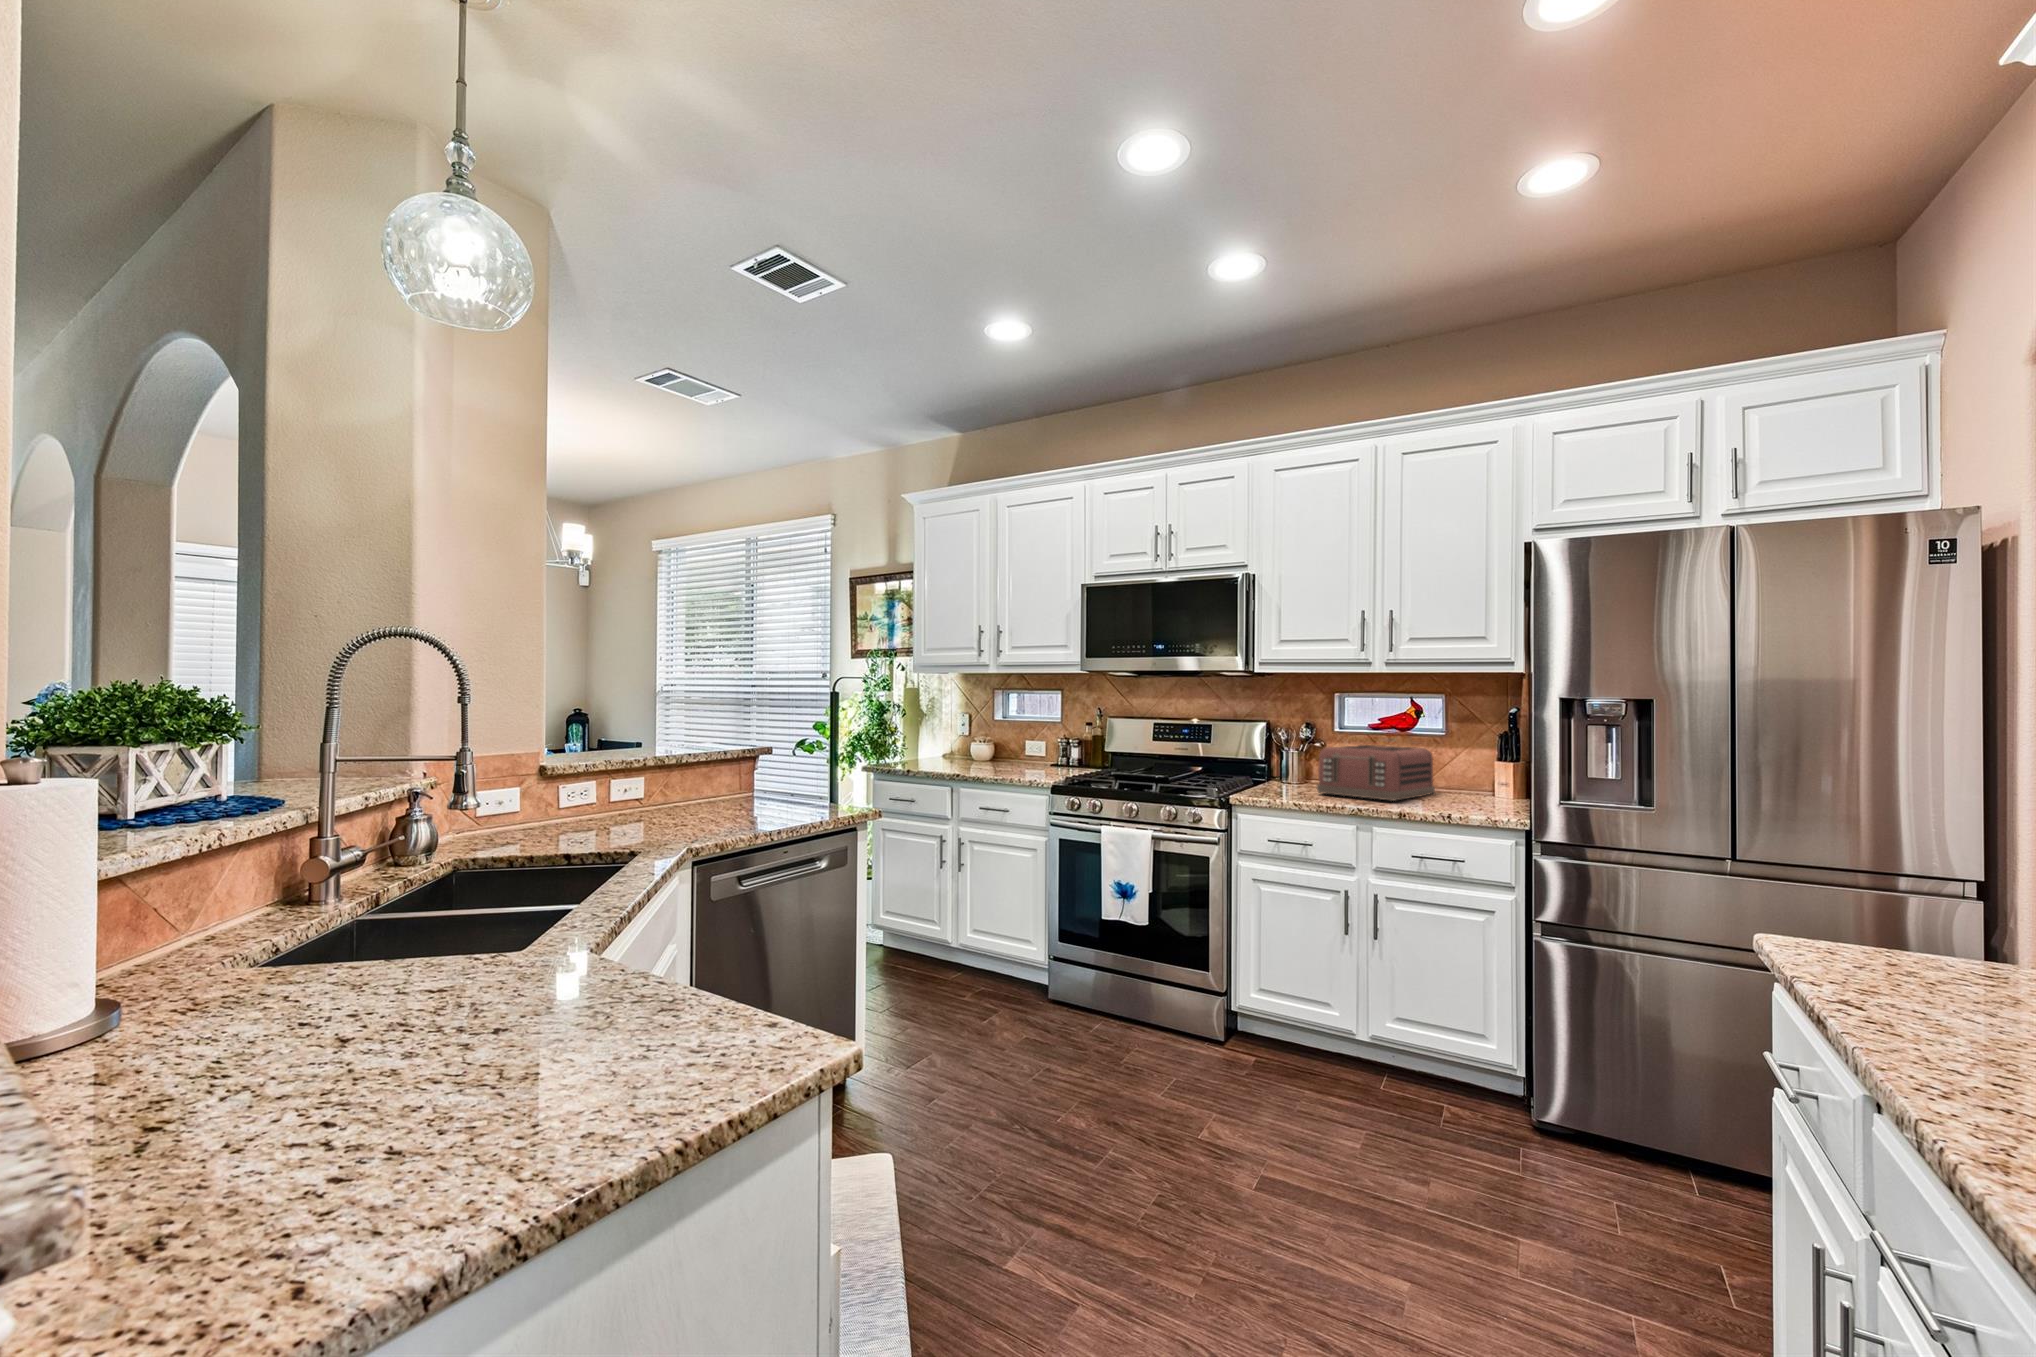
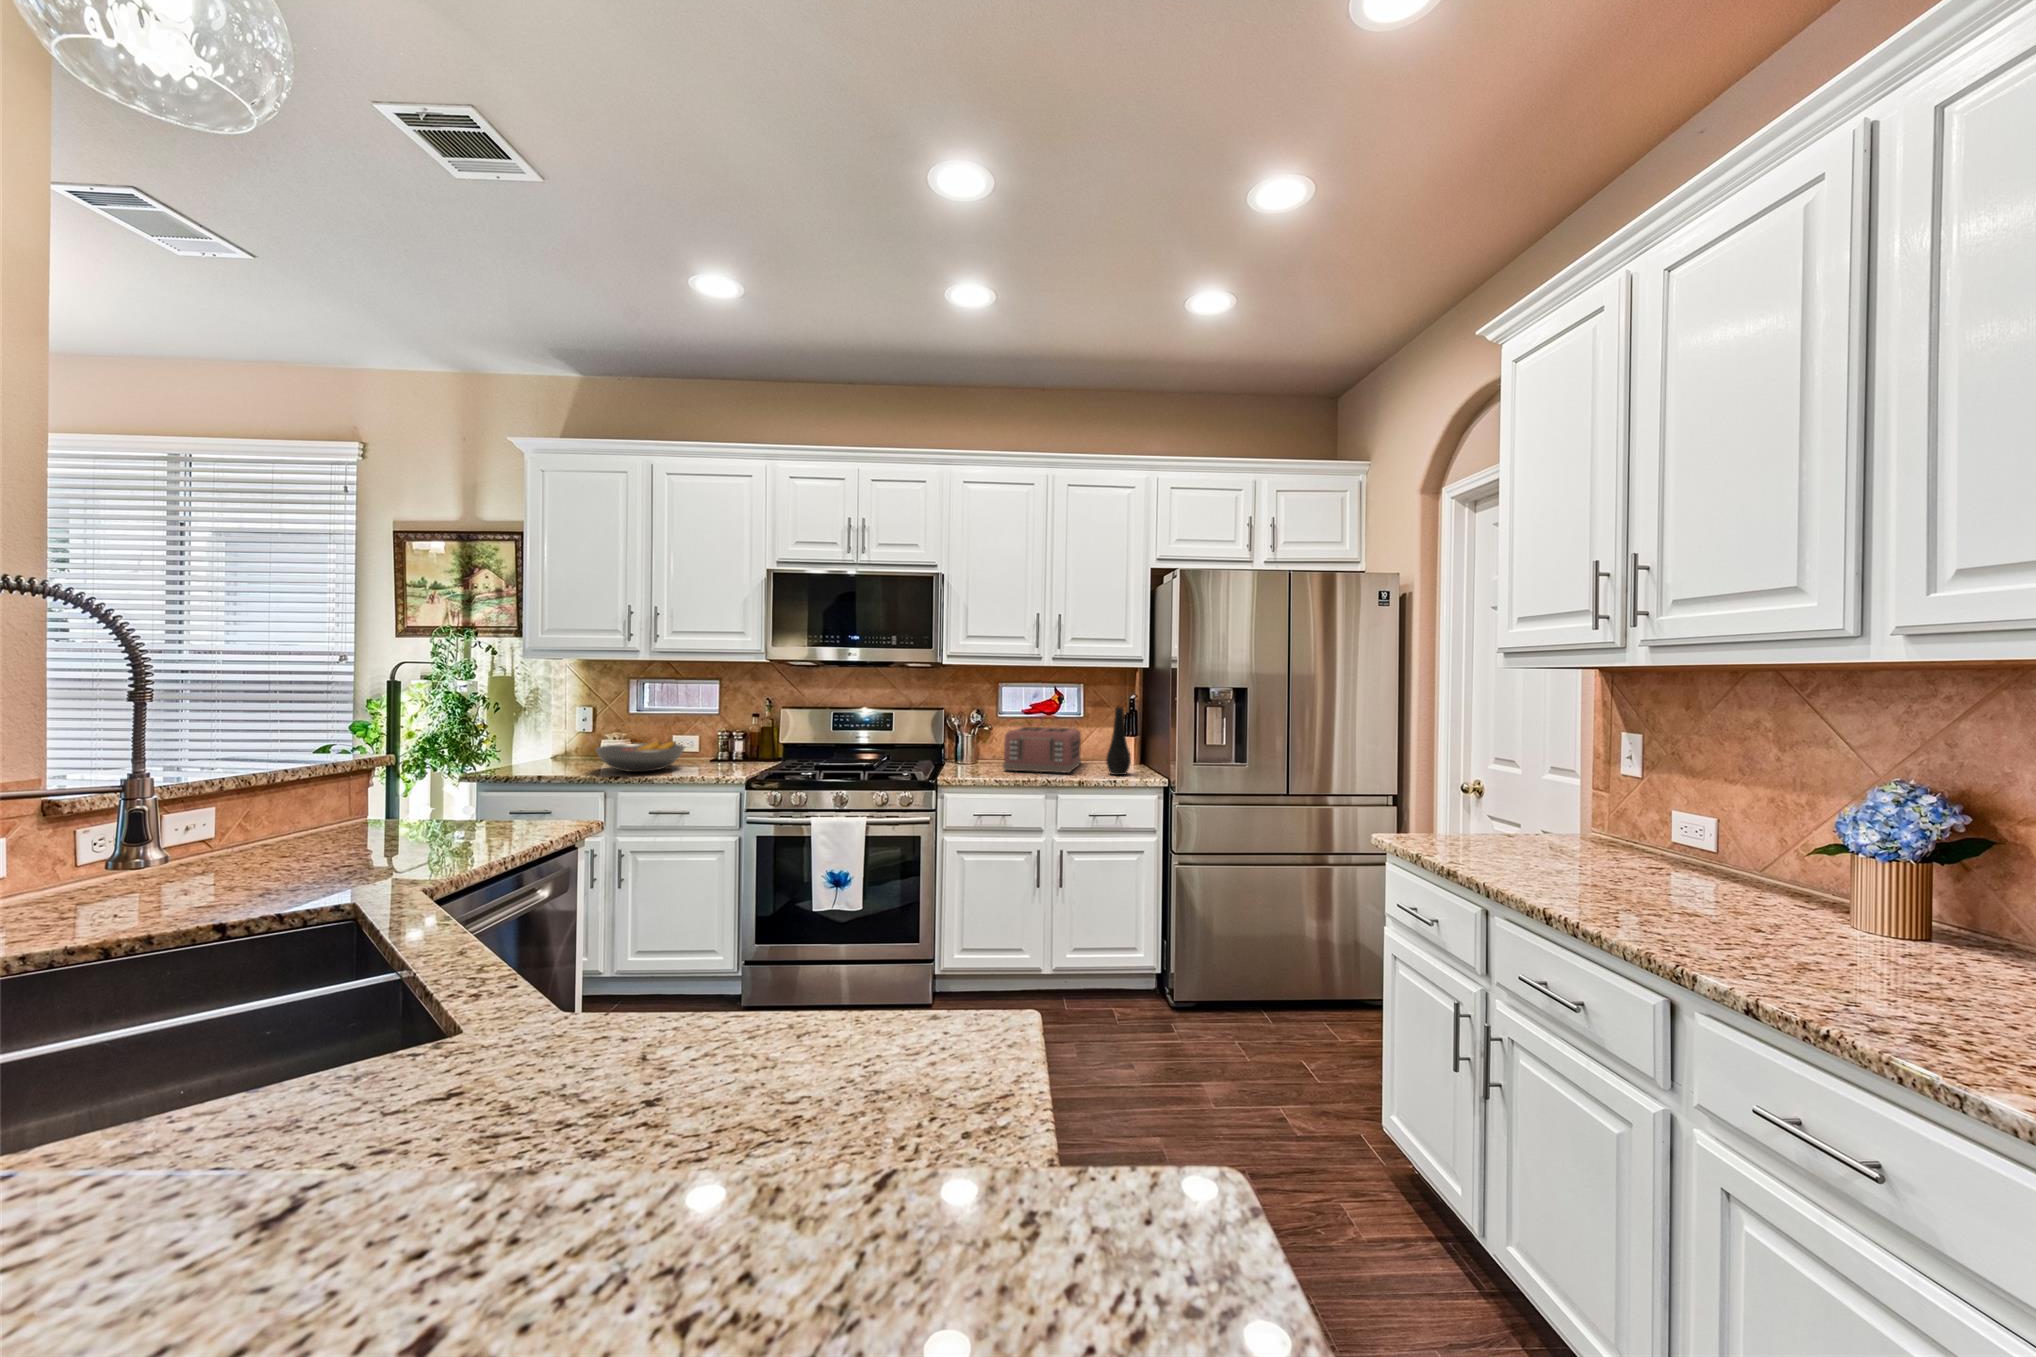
bottle: none [1445,718,1481,809] -> present [1106,704,1131,775]
fruit bowl: none [949,746,1022,772] -> present [596,741,685,772]

